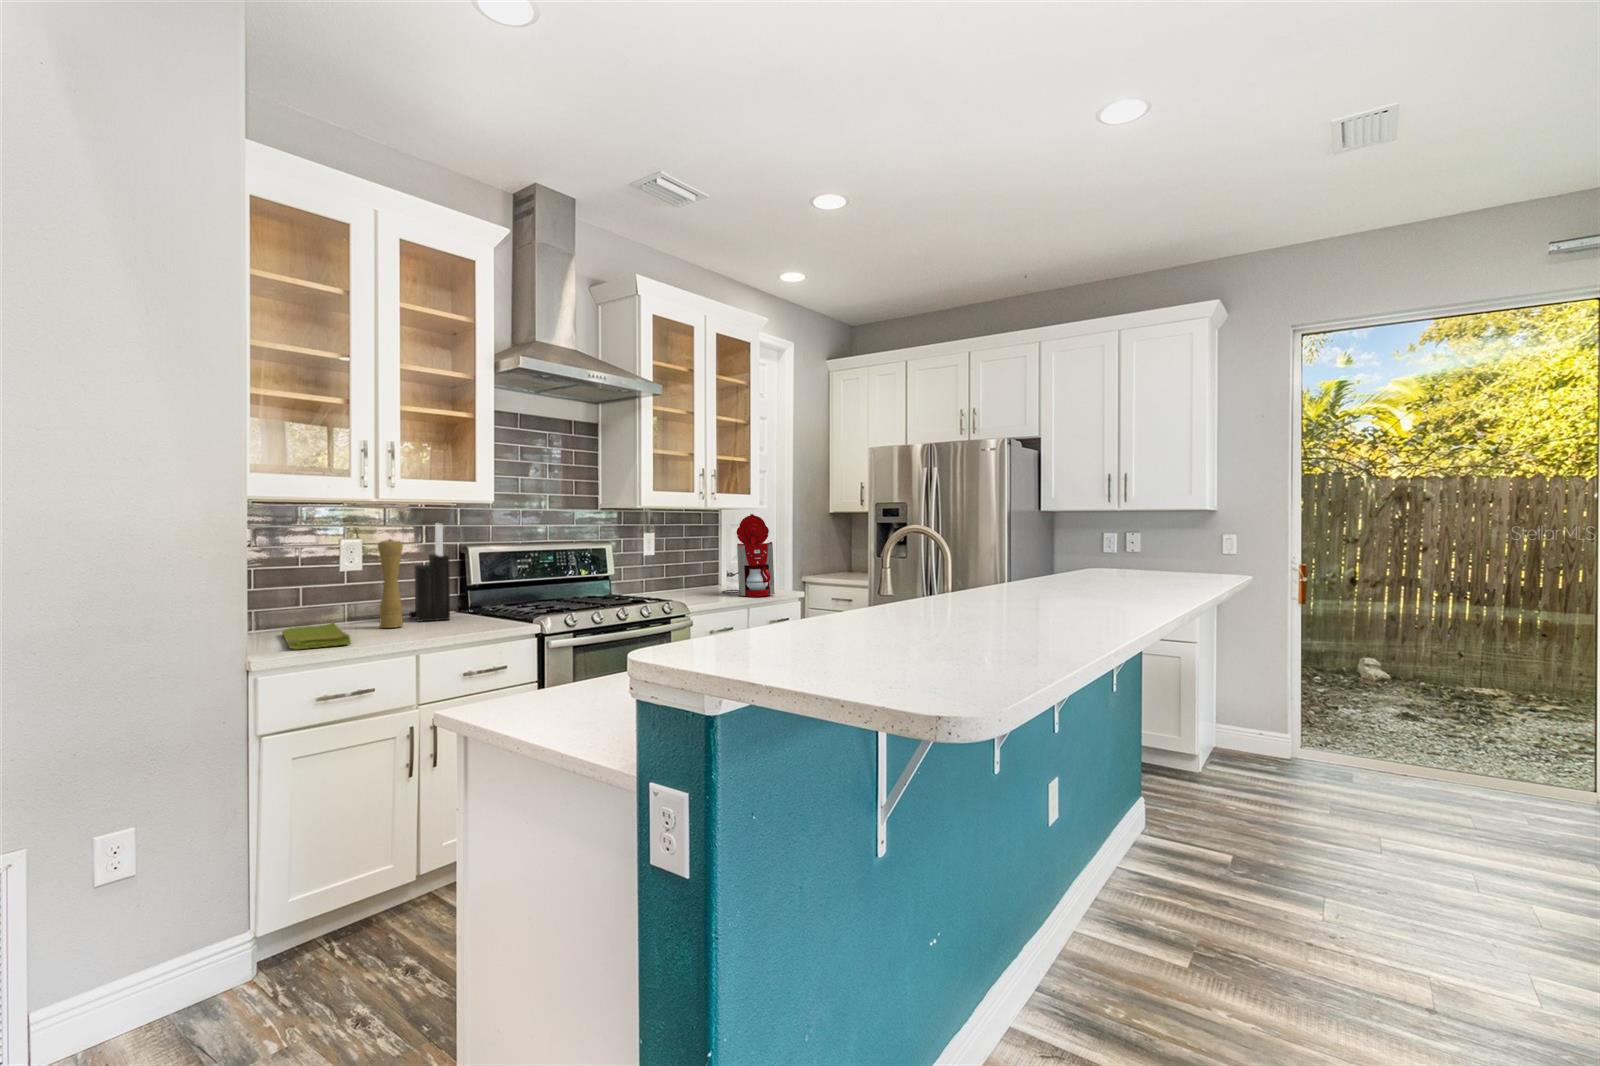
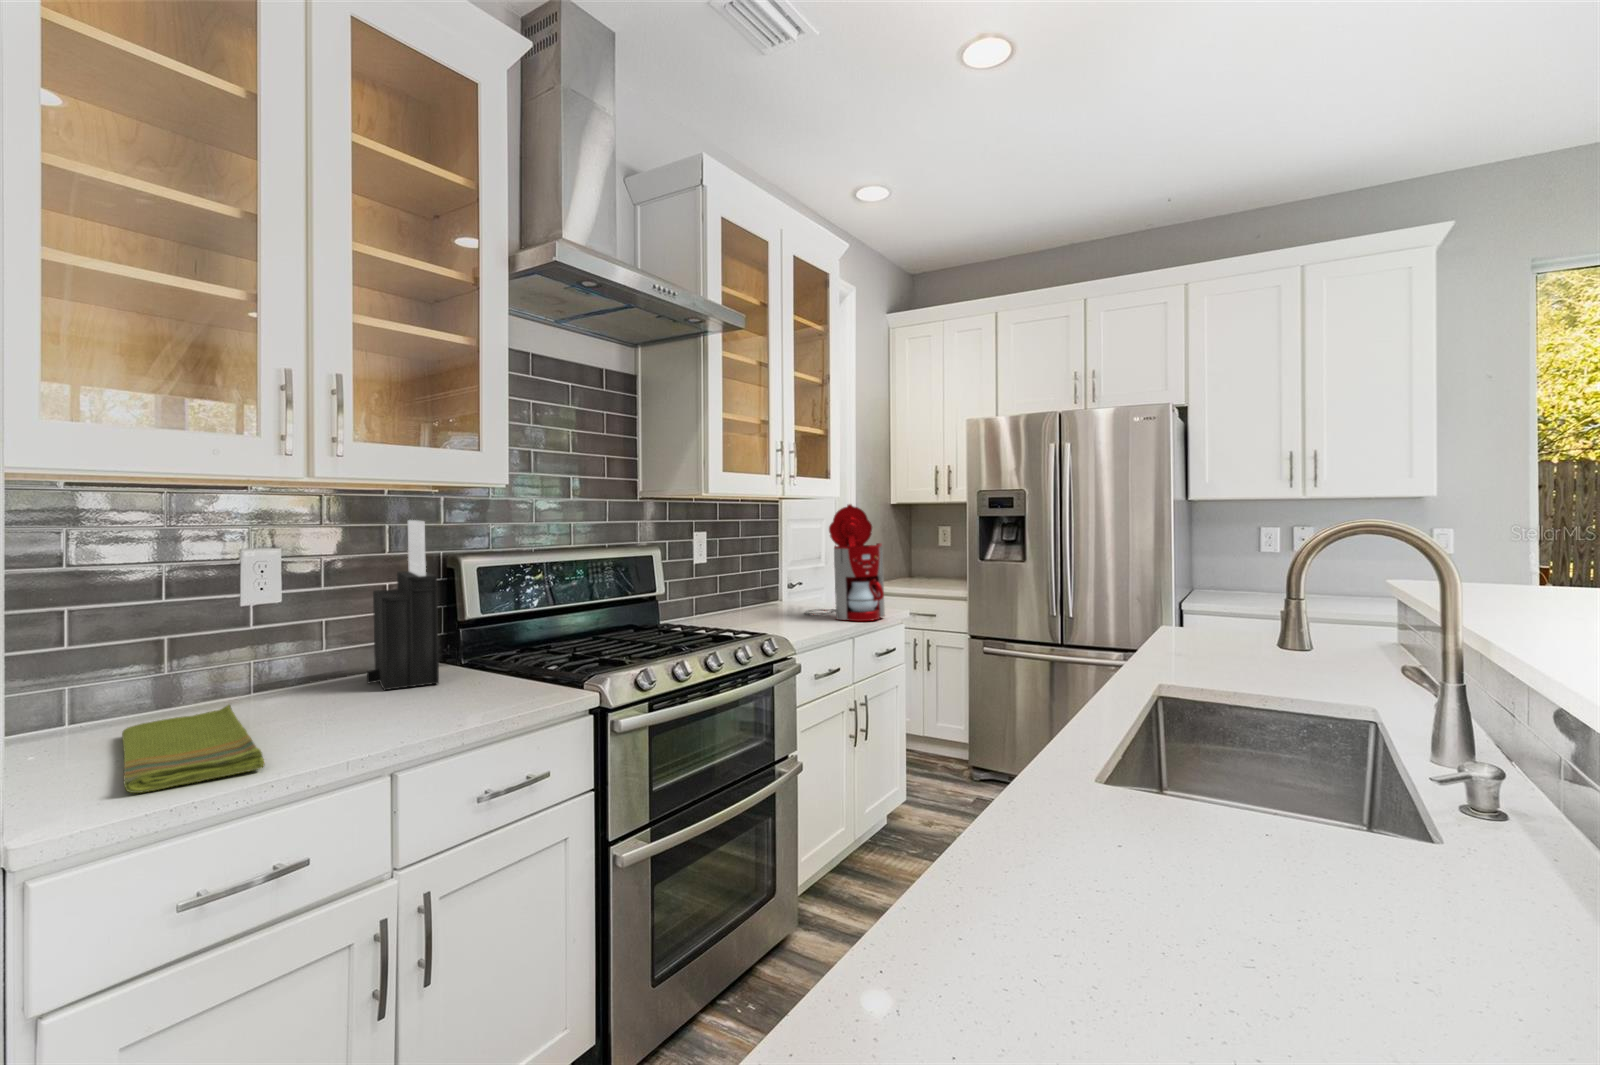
pepper mill: present [378,539,403,628] -> none [312,549,360,711]

